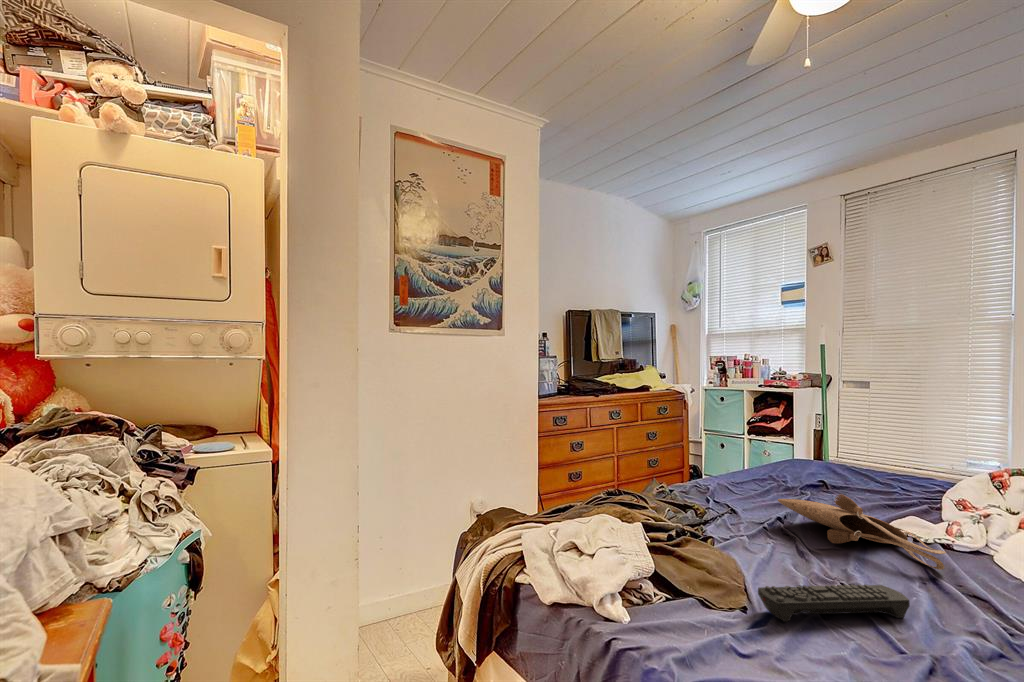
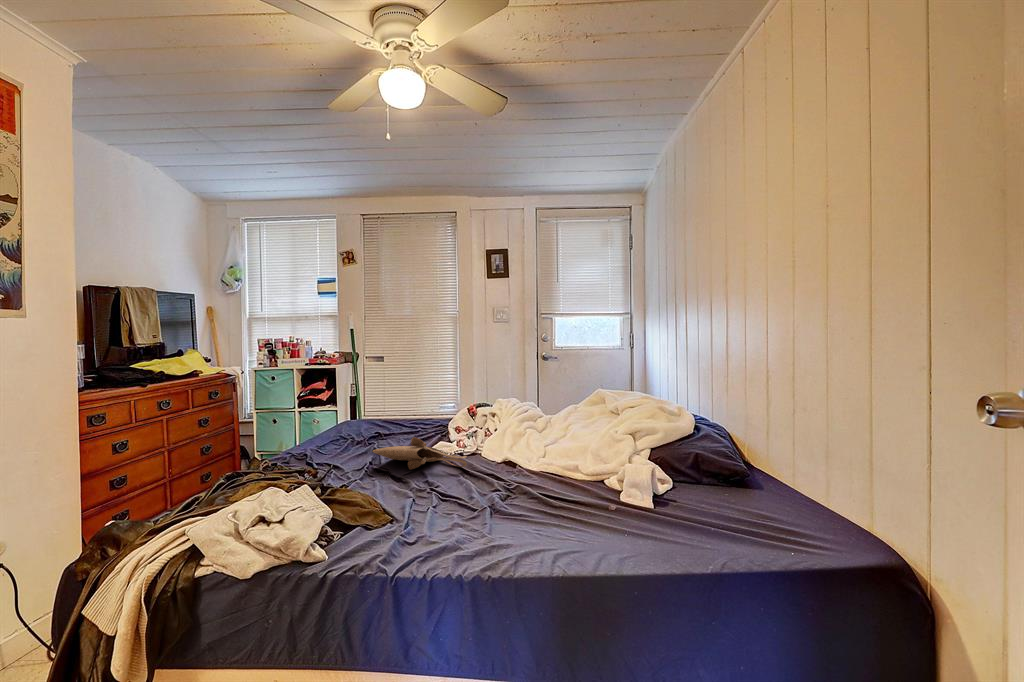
remote control: present [758,584,910,622] -> none [401,483,467,522]

